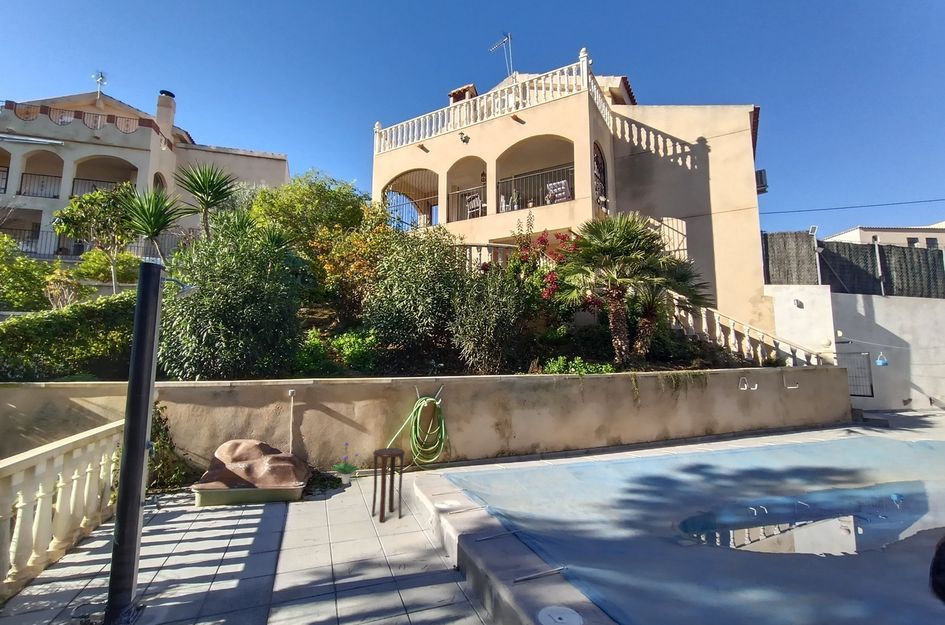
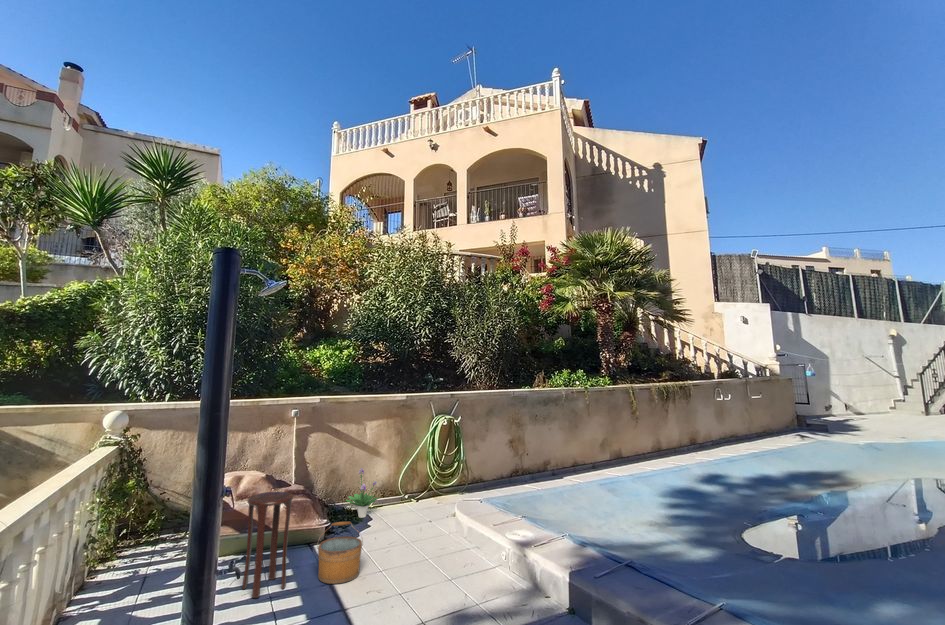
stool: present [372,448,405,522] -> present [242,491,293,598]
bucket: none [276,484,314,534] -> present [317,522,363,584]

